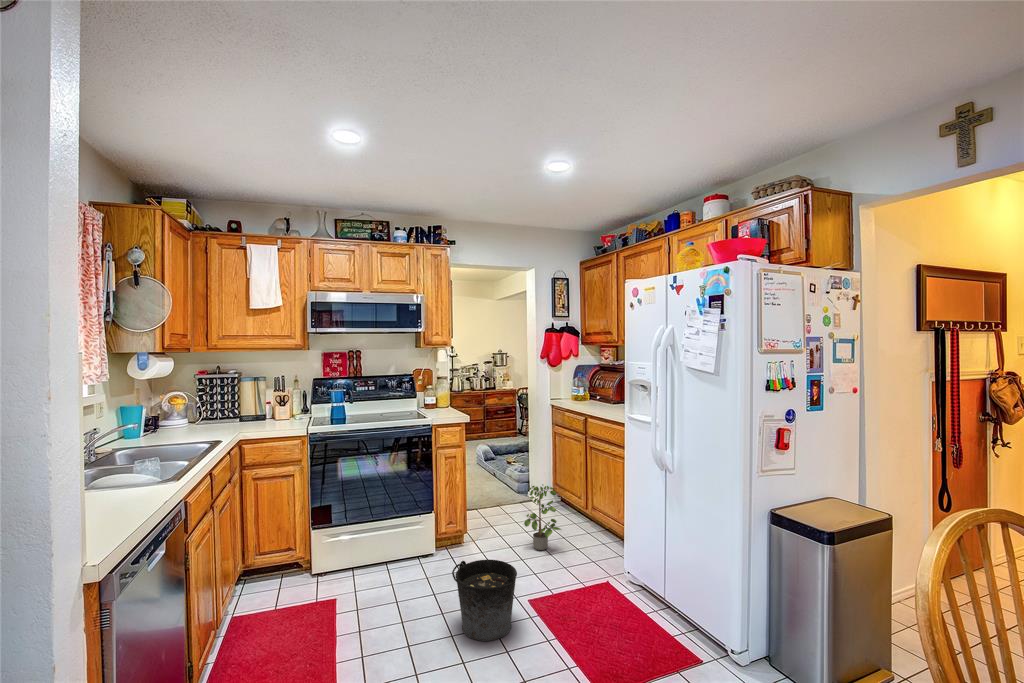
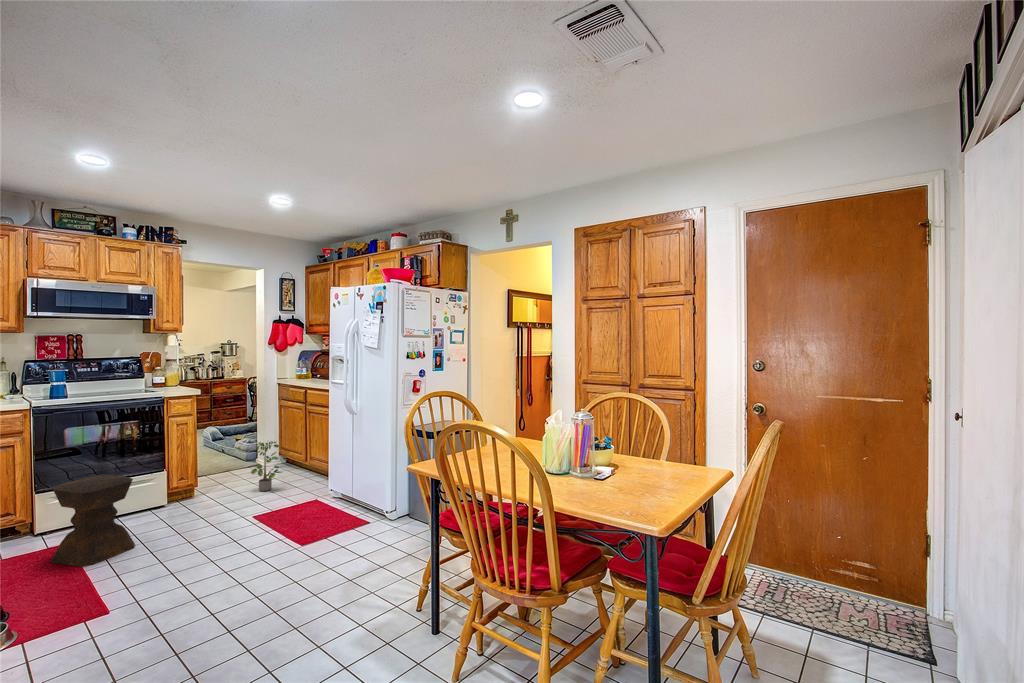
stool: none [306,529,393,661] -> present [51,475,135,567]
bucket: present [452,560,517,641] -> none [189,487,244,538]

